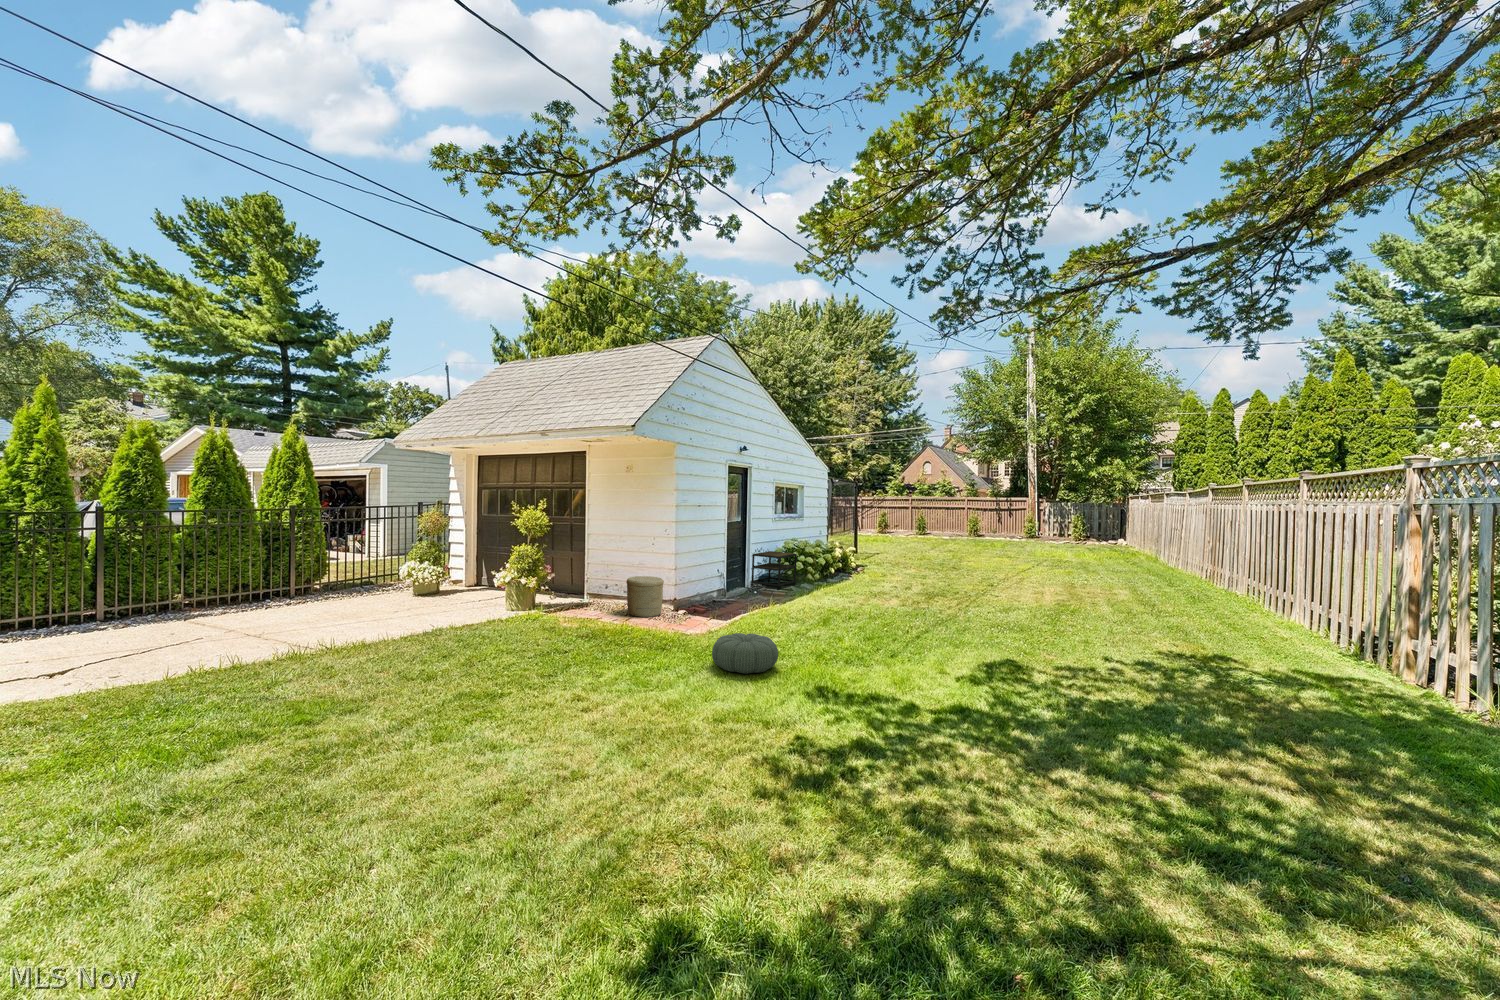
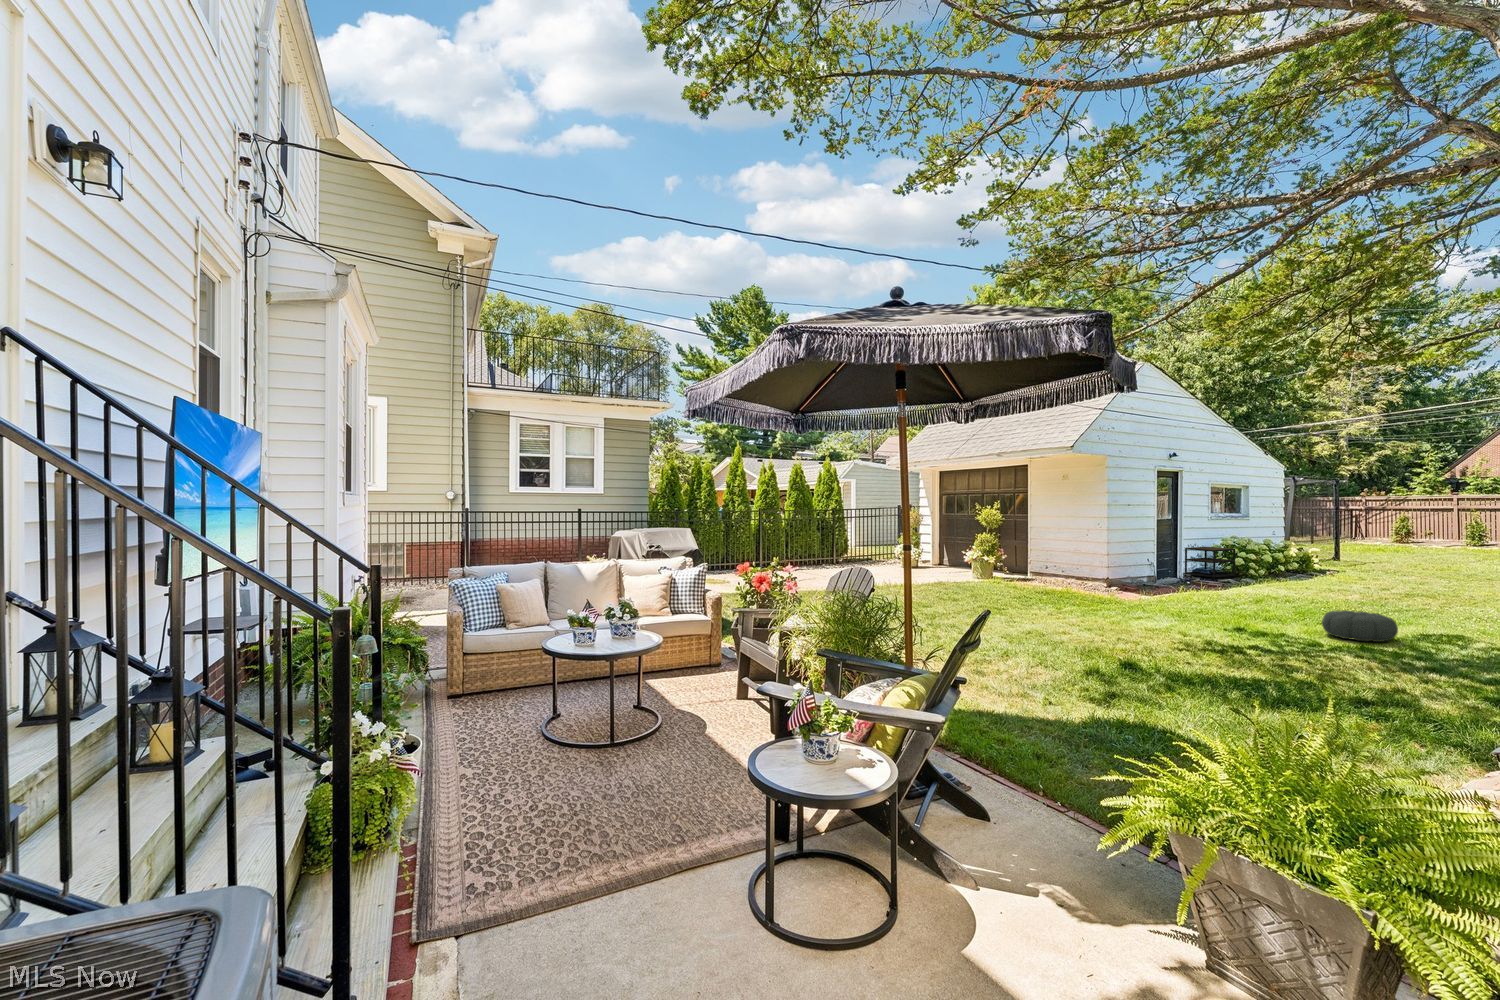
woven basket: present [626,576,664,617] -> none [1066,559,1097,589]
pouf: present [712,633,778,674] -> present [1322,610,1398,642]

